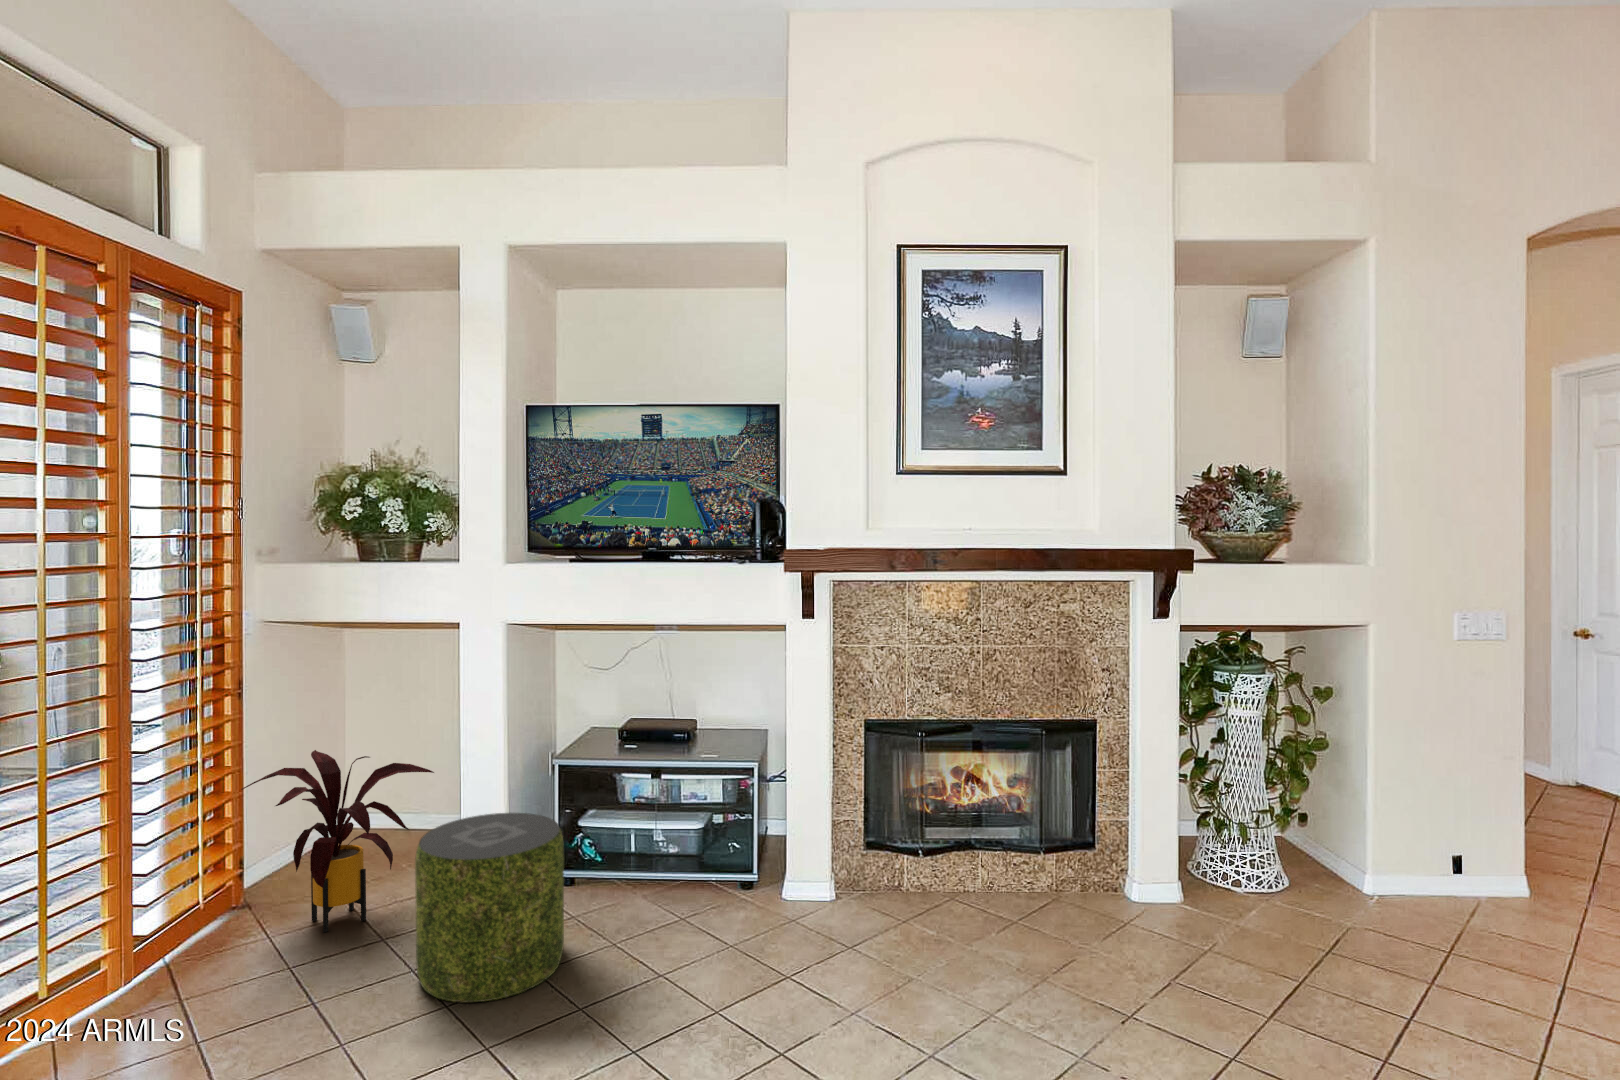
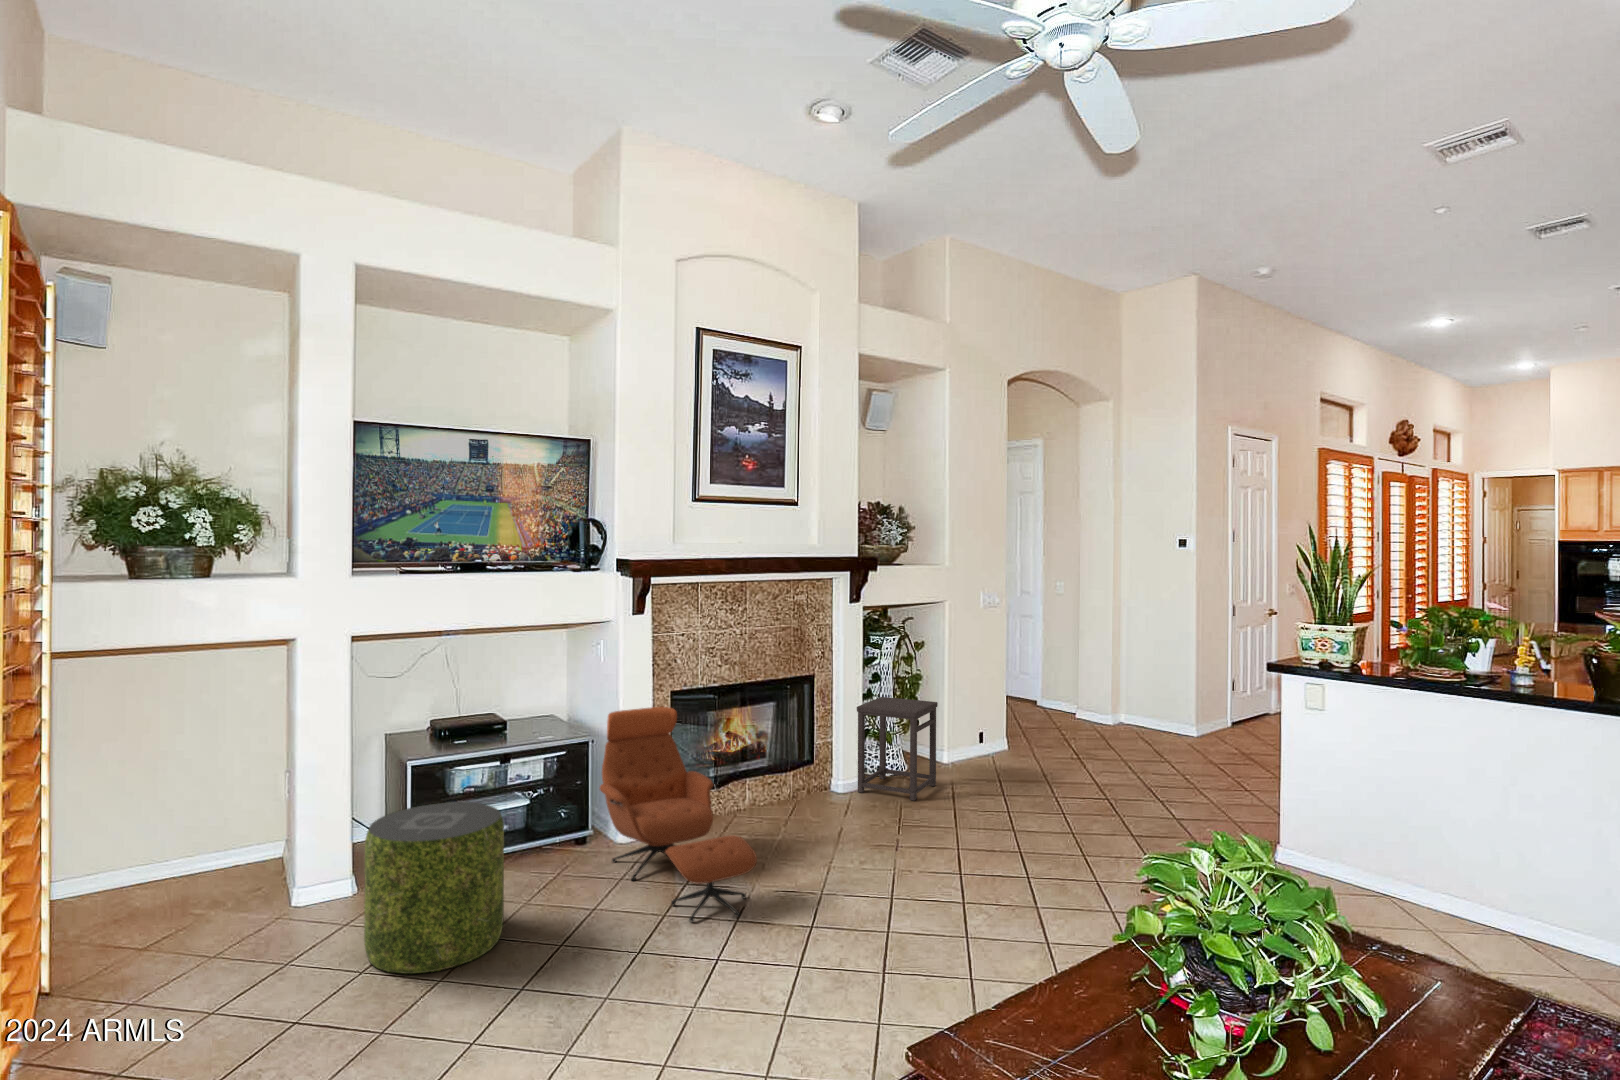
lounge chair: none [714,736,865,1052] -> present [600,707,757,921]
house plant: present [241,750,434,932] -> none [65,782,289,975]
side table: none [1164,765,1315,941] -> present [857,697,938,801]

